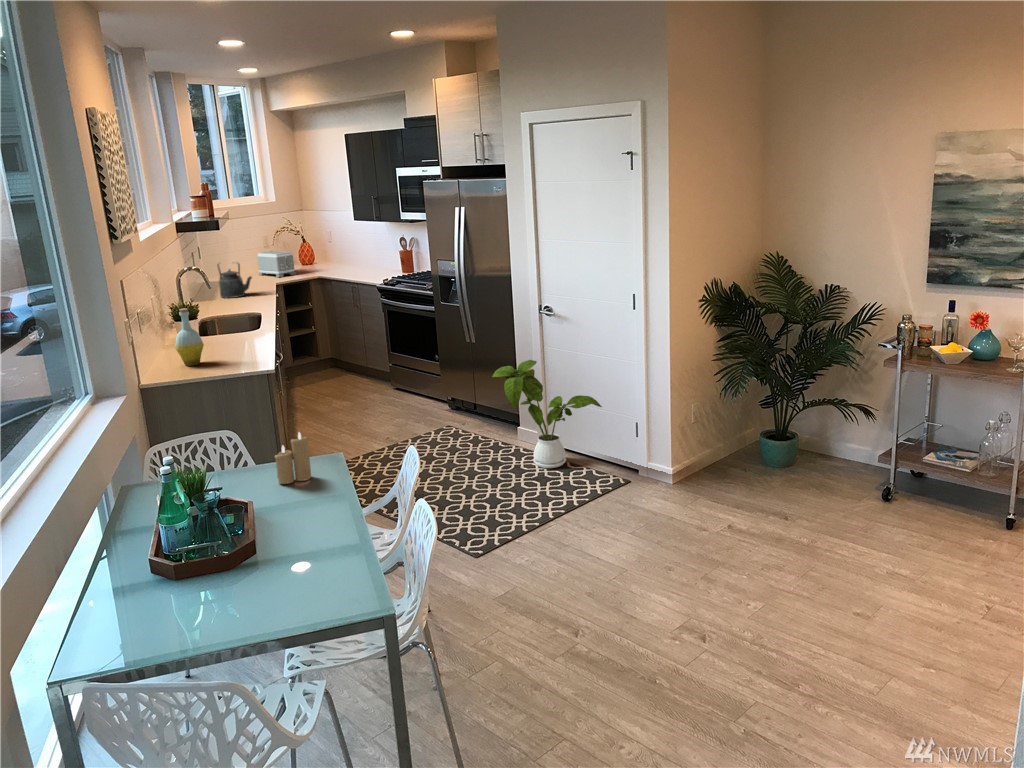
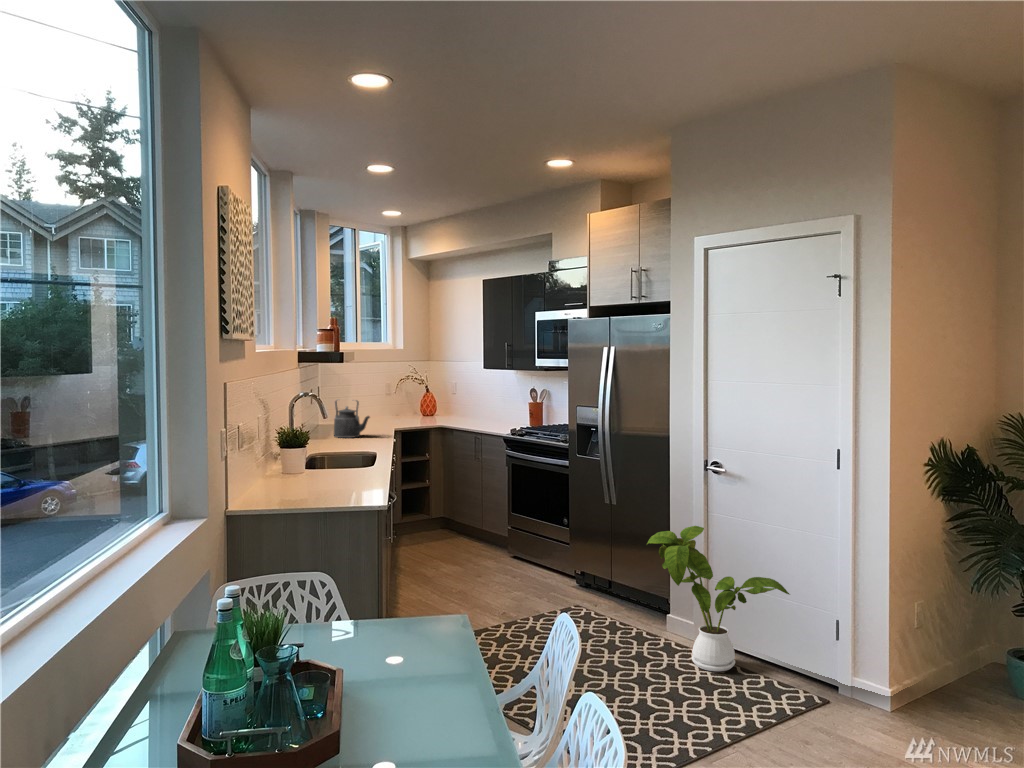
toaster: present [257,251,296,277] -> none [376,397,416,424]
bottle: present [175,308,204,366] -> none [275,428,308,496]
candle: present [275,432,311,484] -> none [381,574,429,649]

